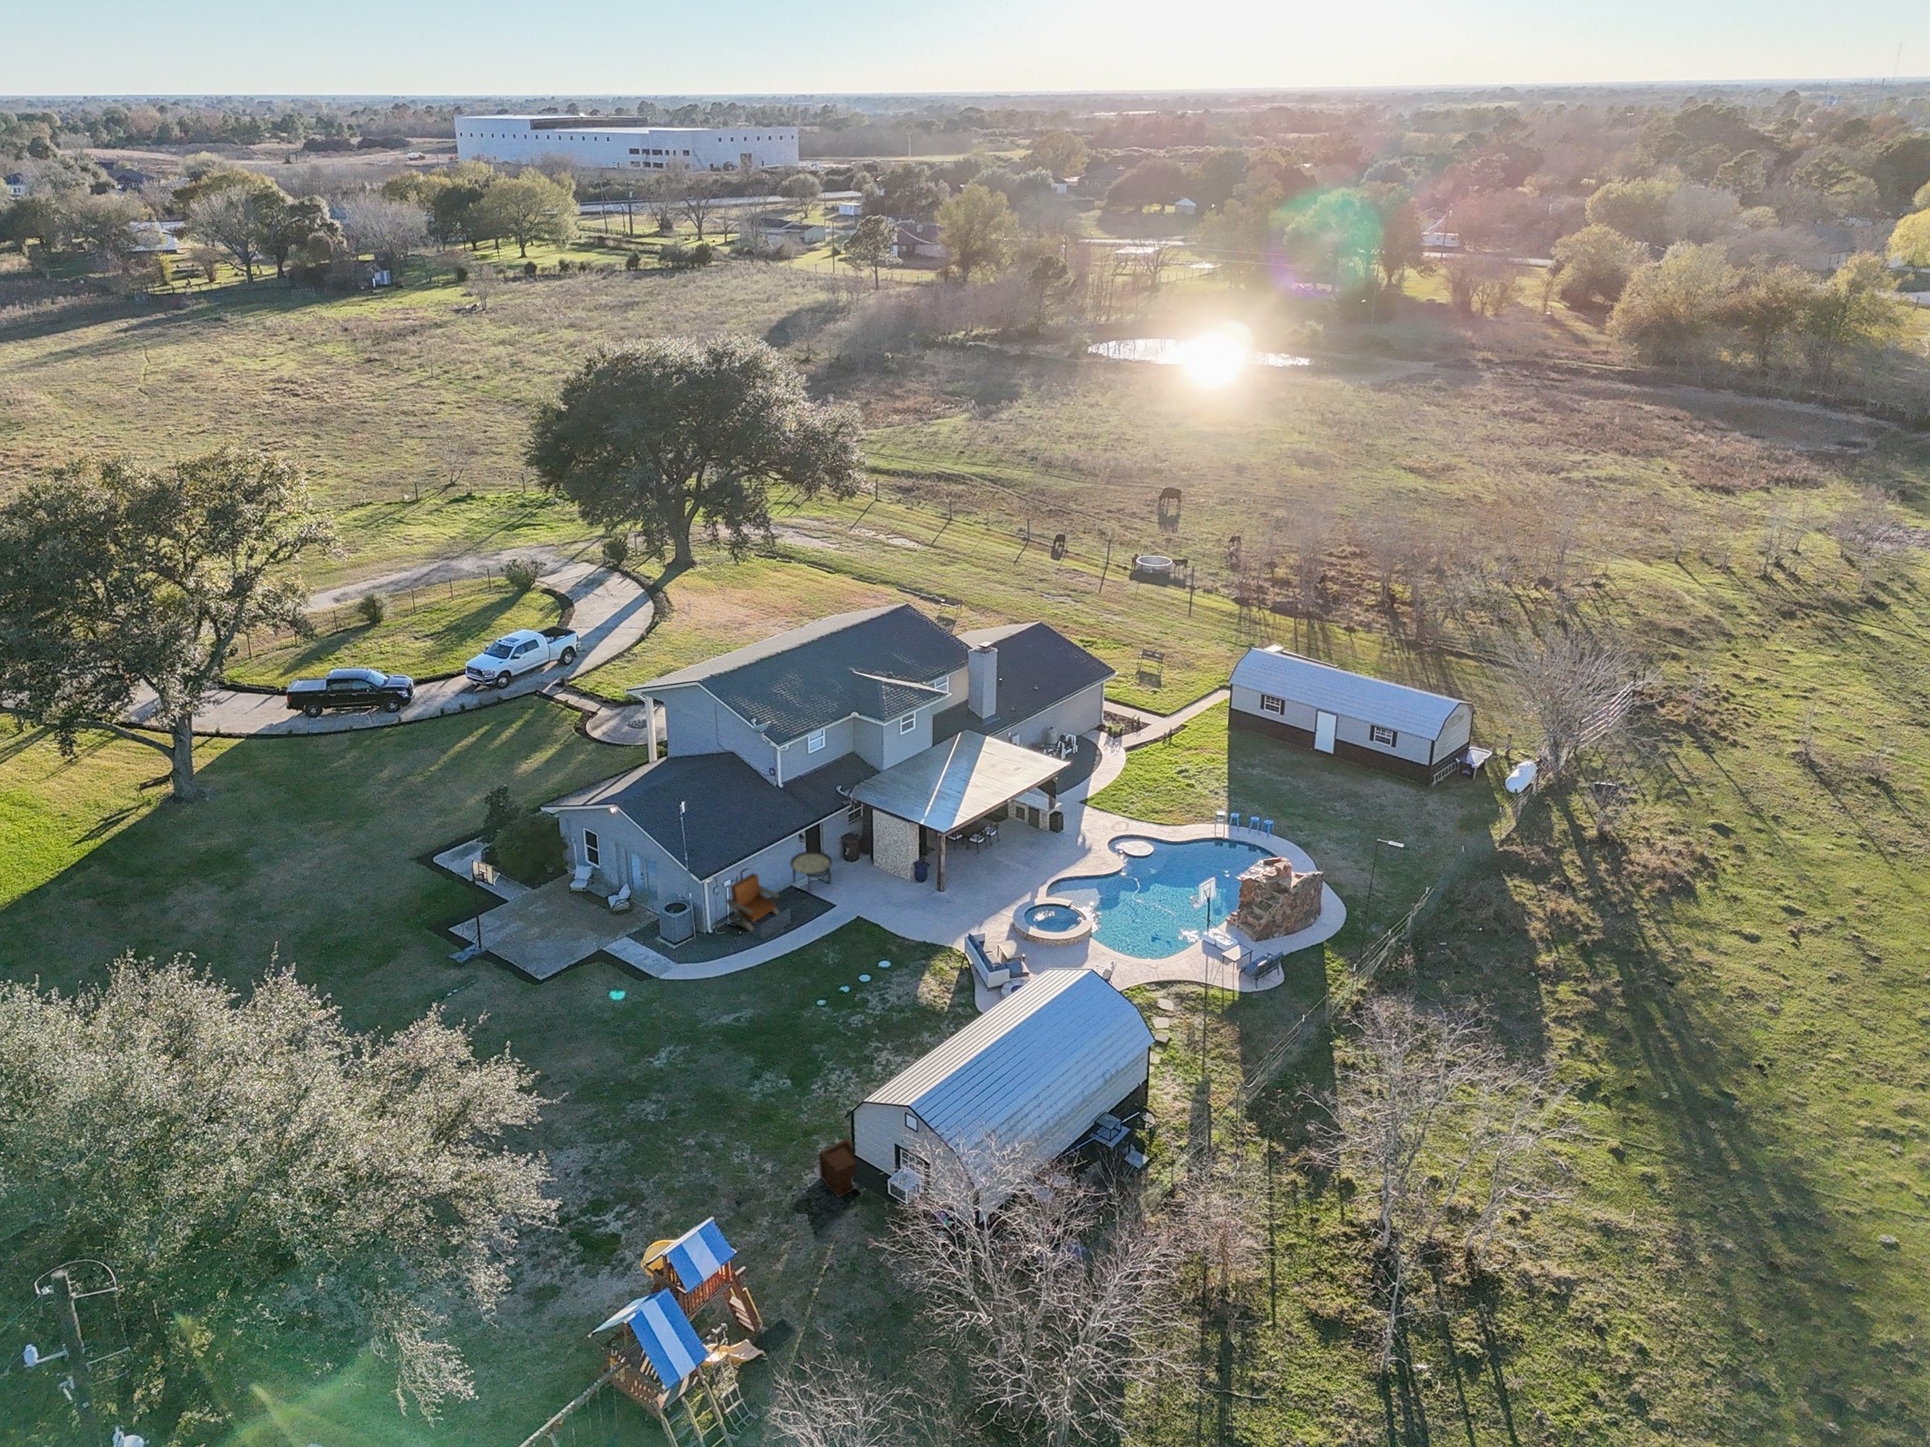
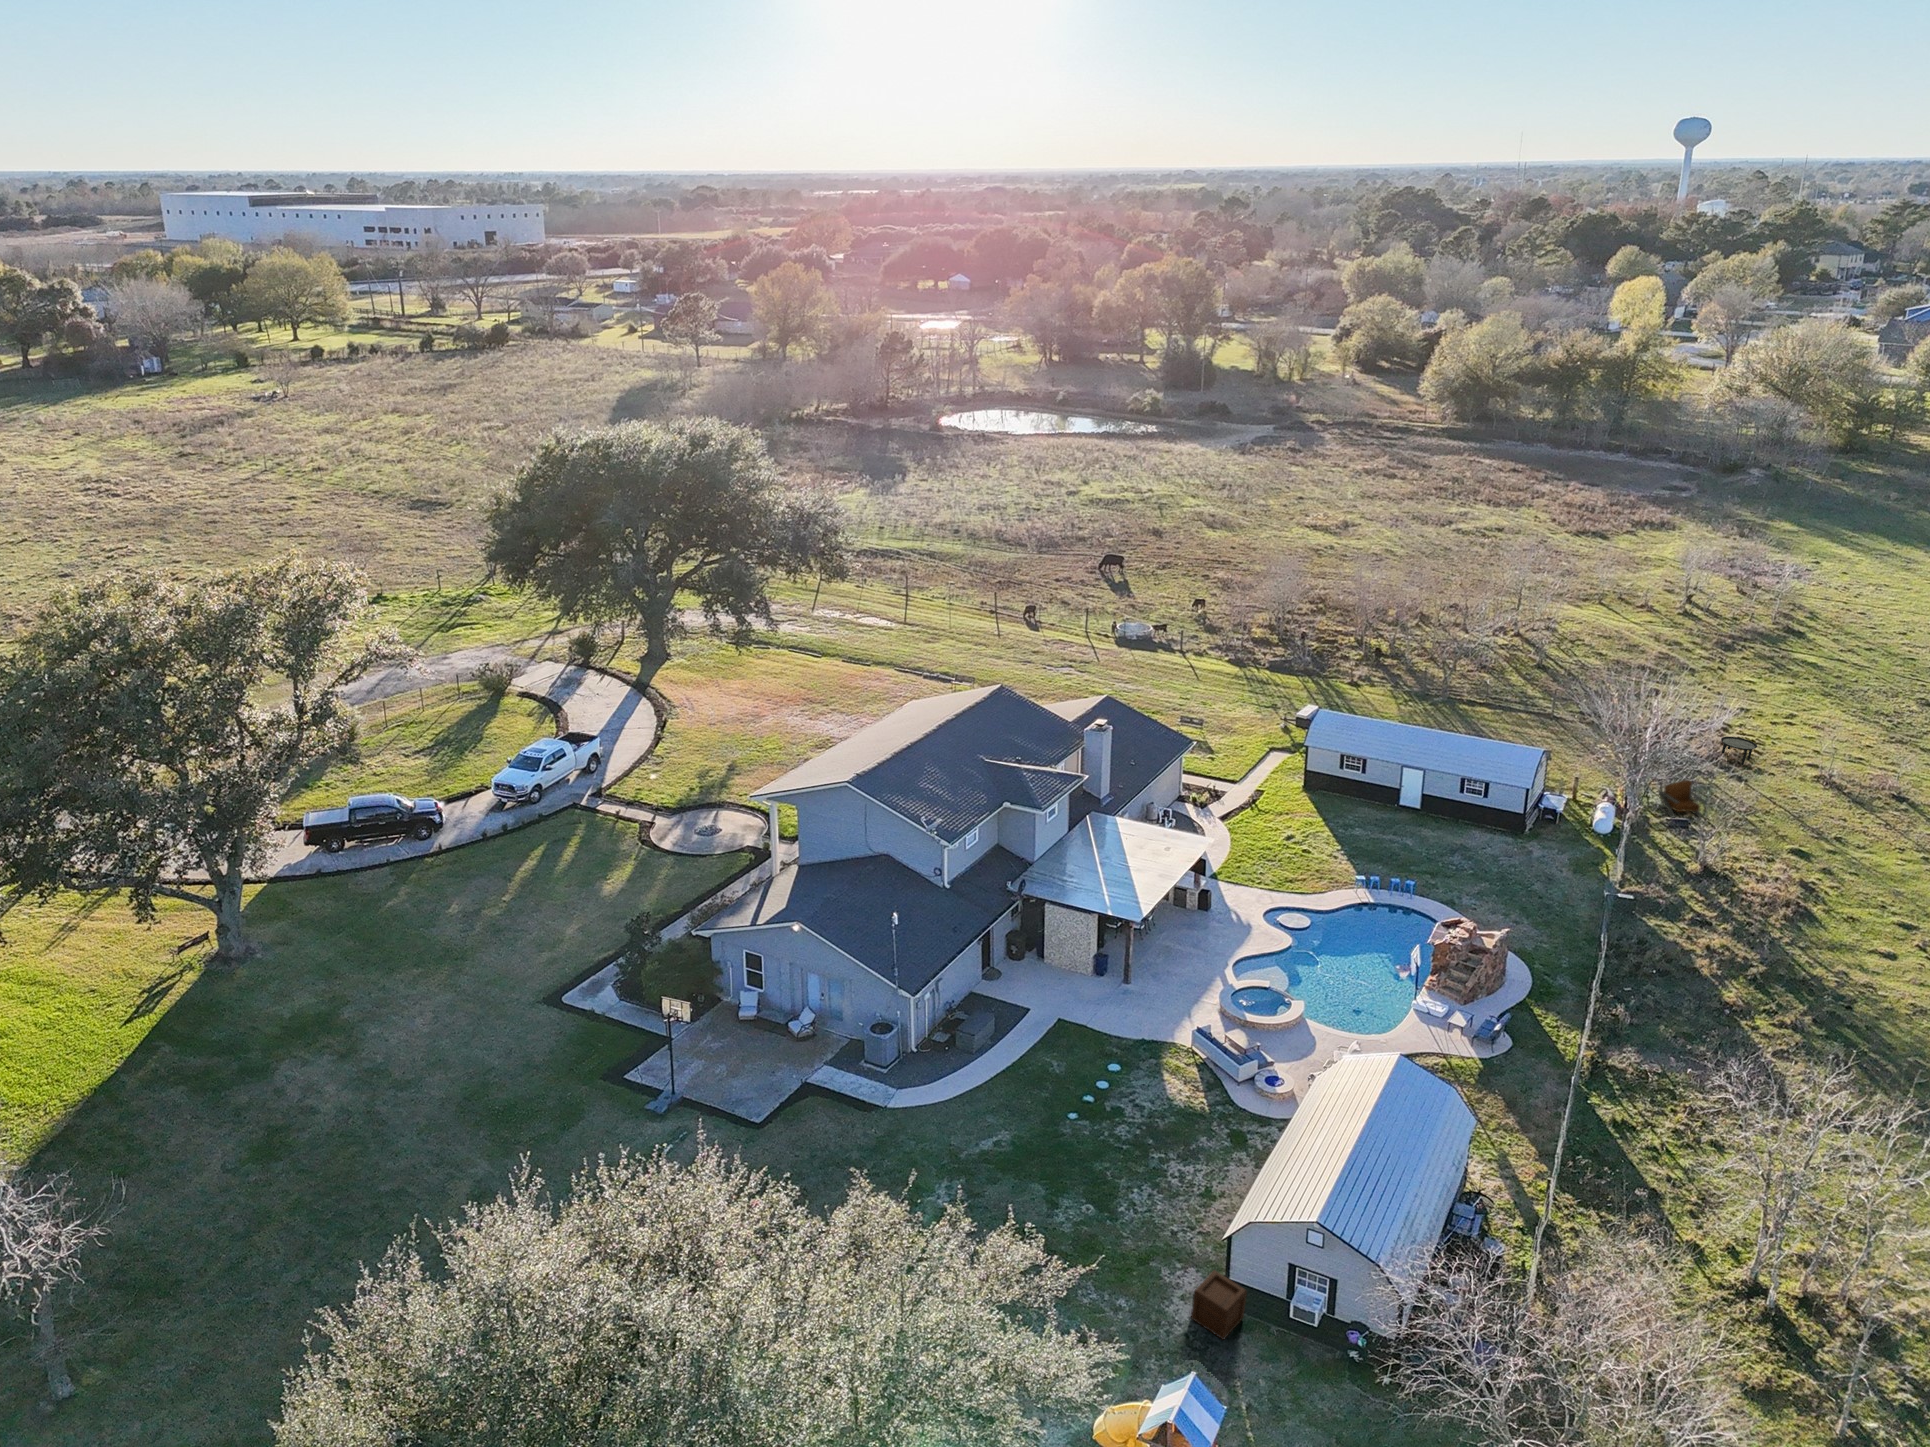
round table: present [790,851,832,892] -> present [1721,737,1757,765]
lounge chair: present [726,874,779,931] -> present [1659,780,1705,818]

